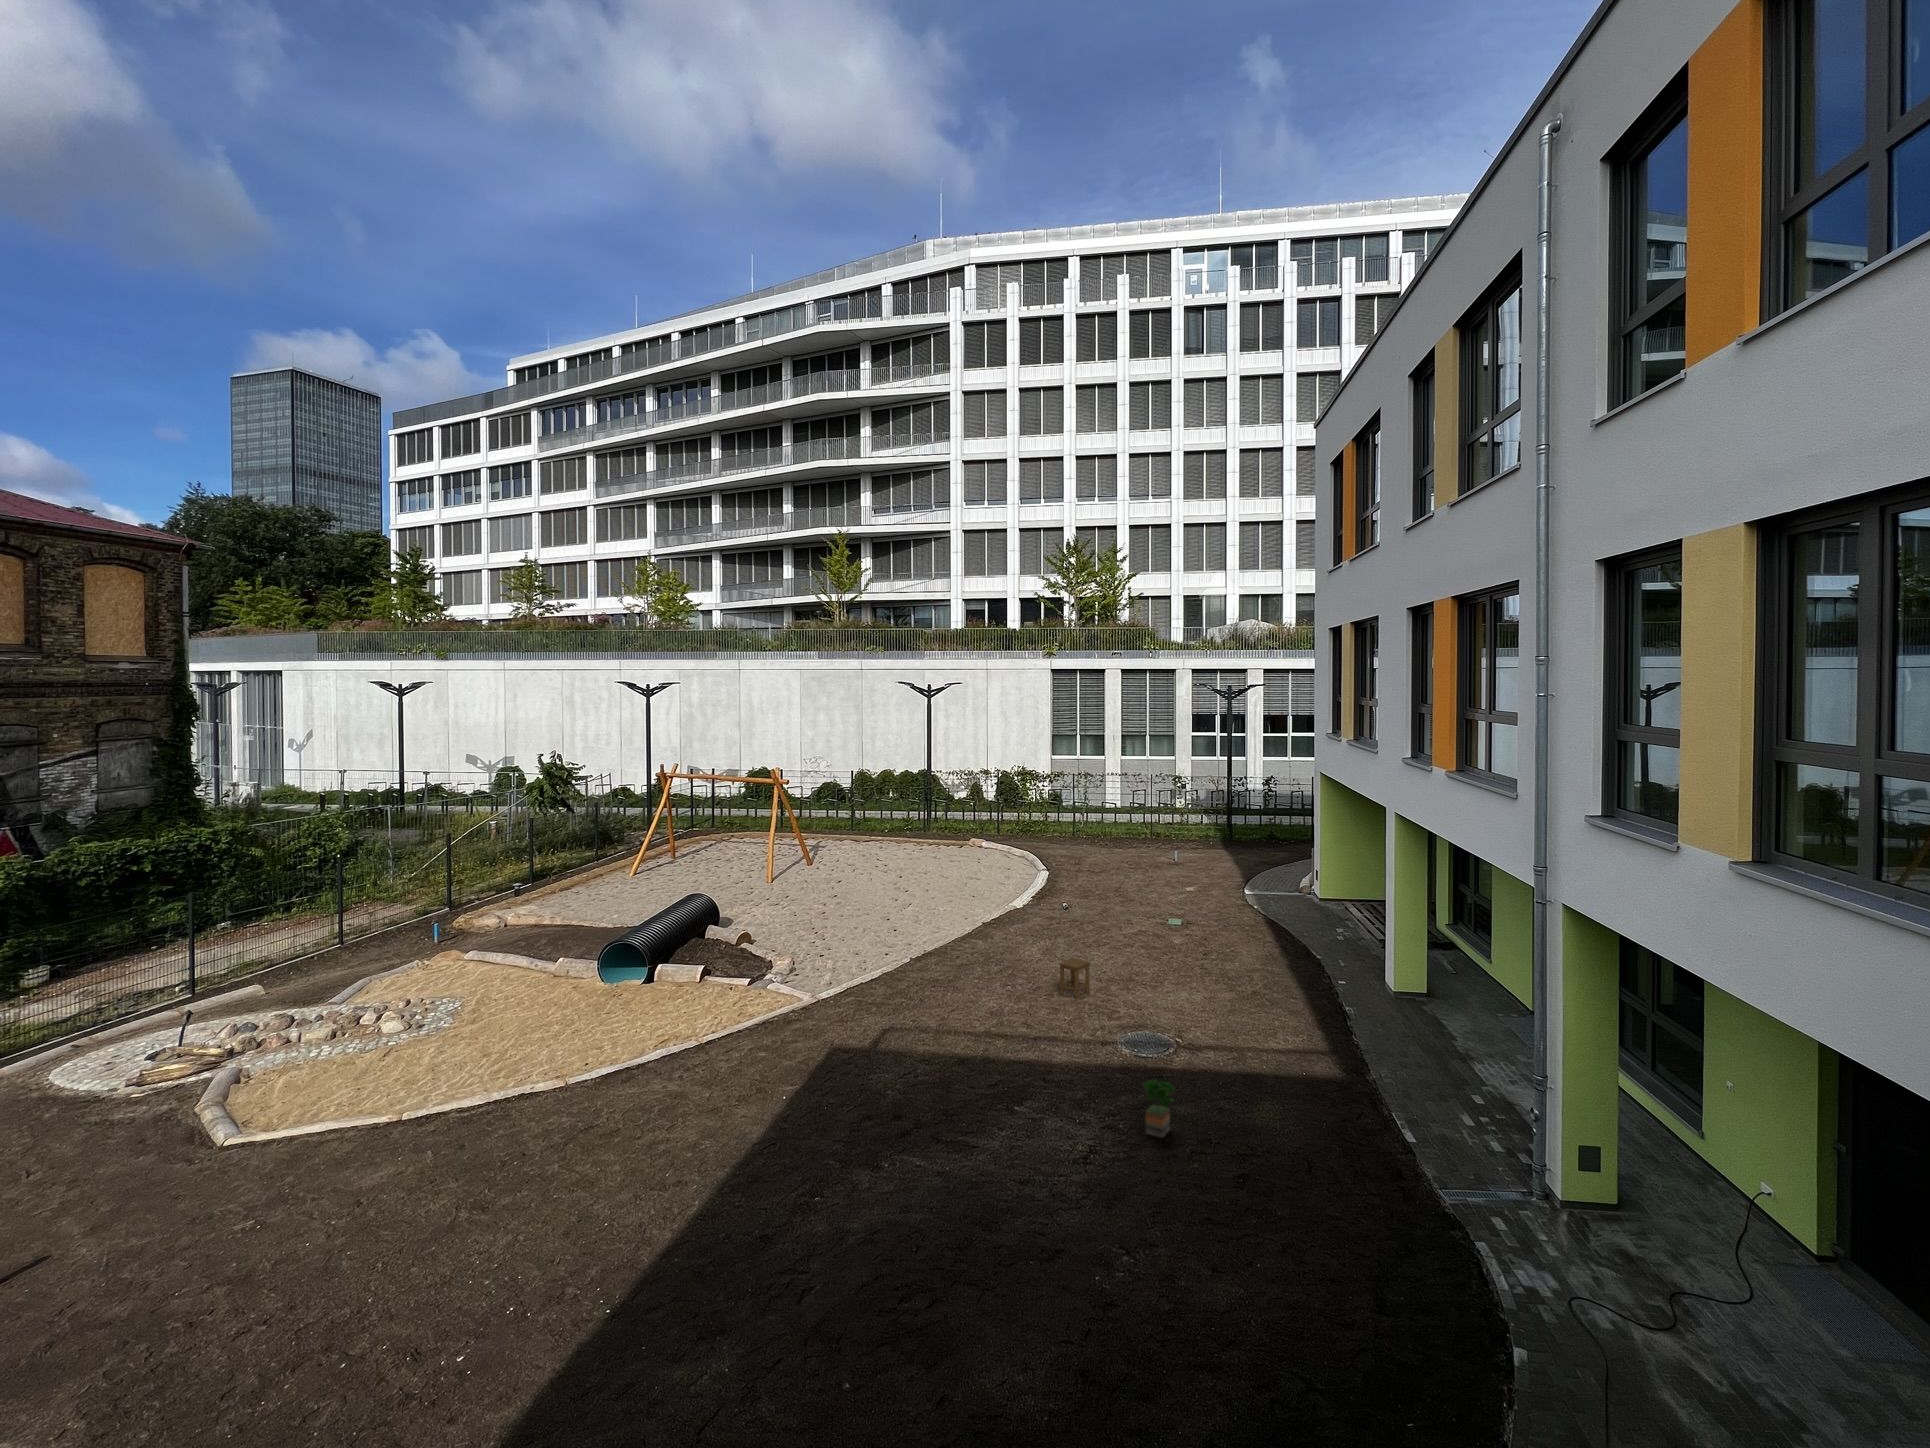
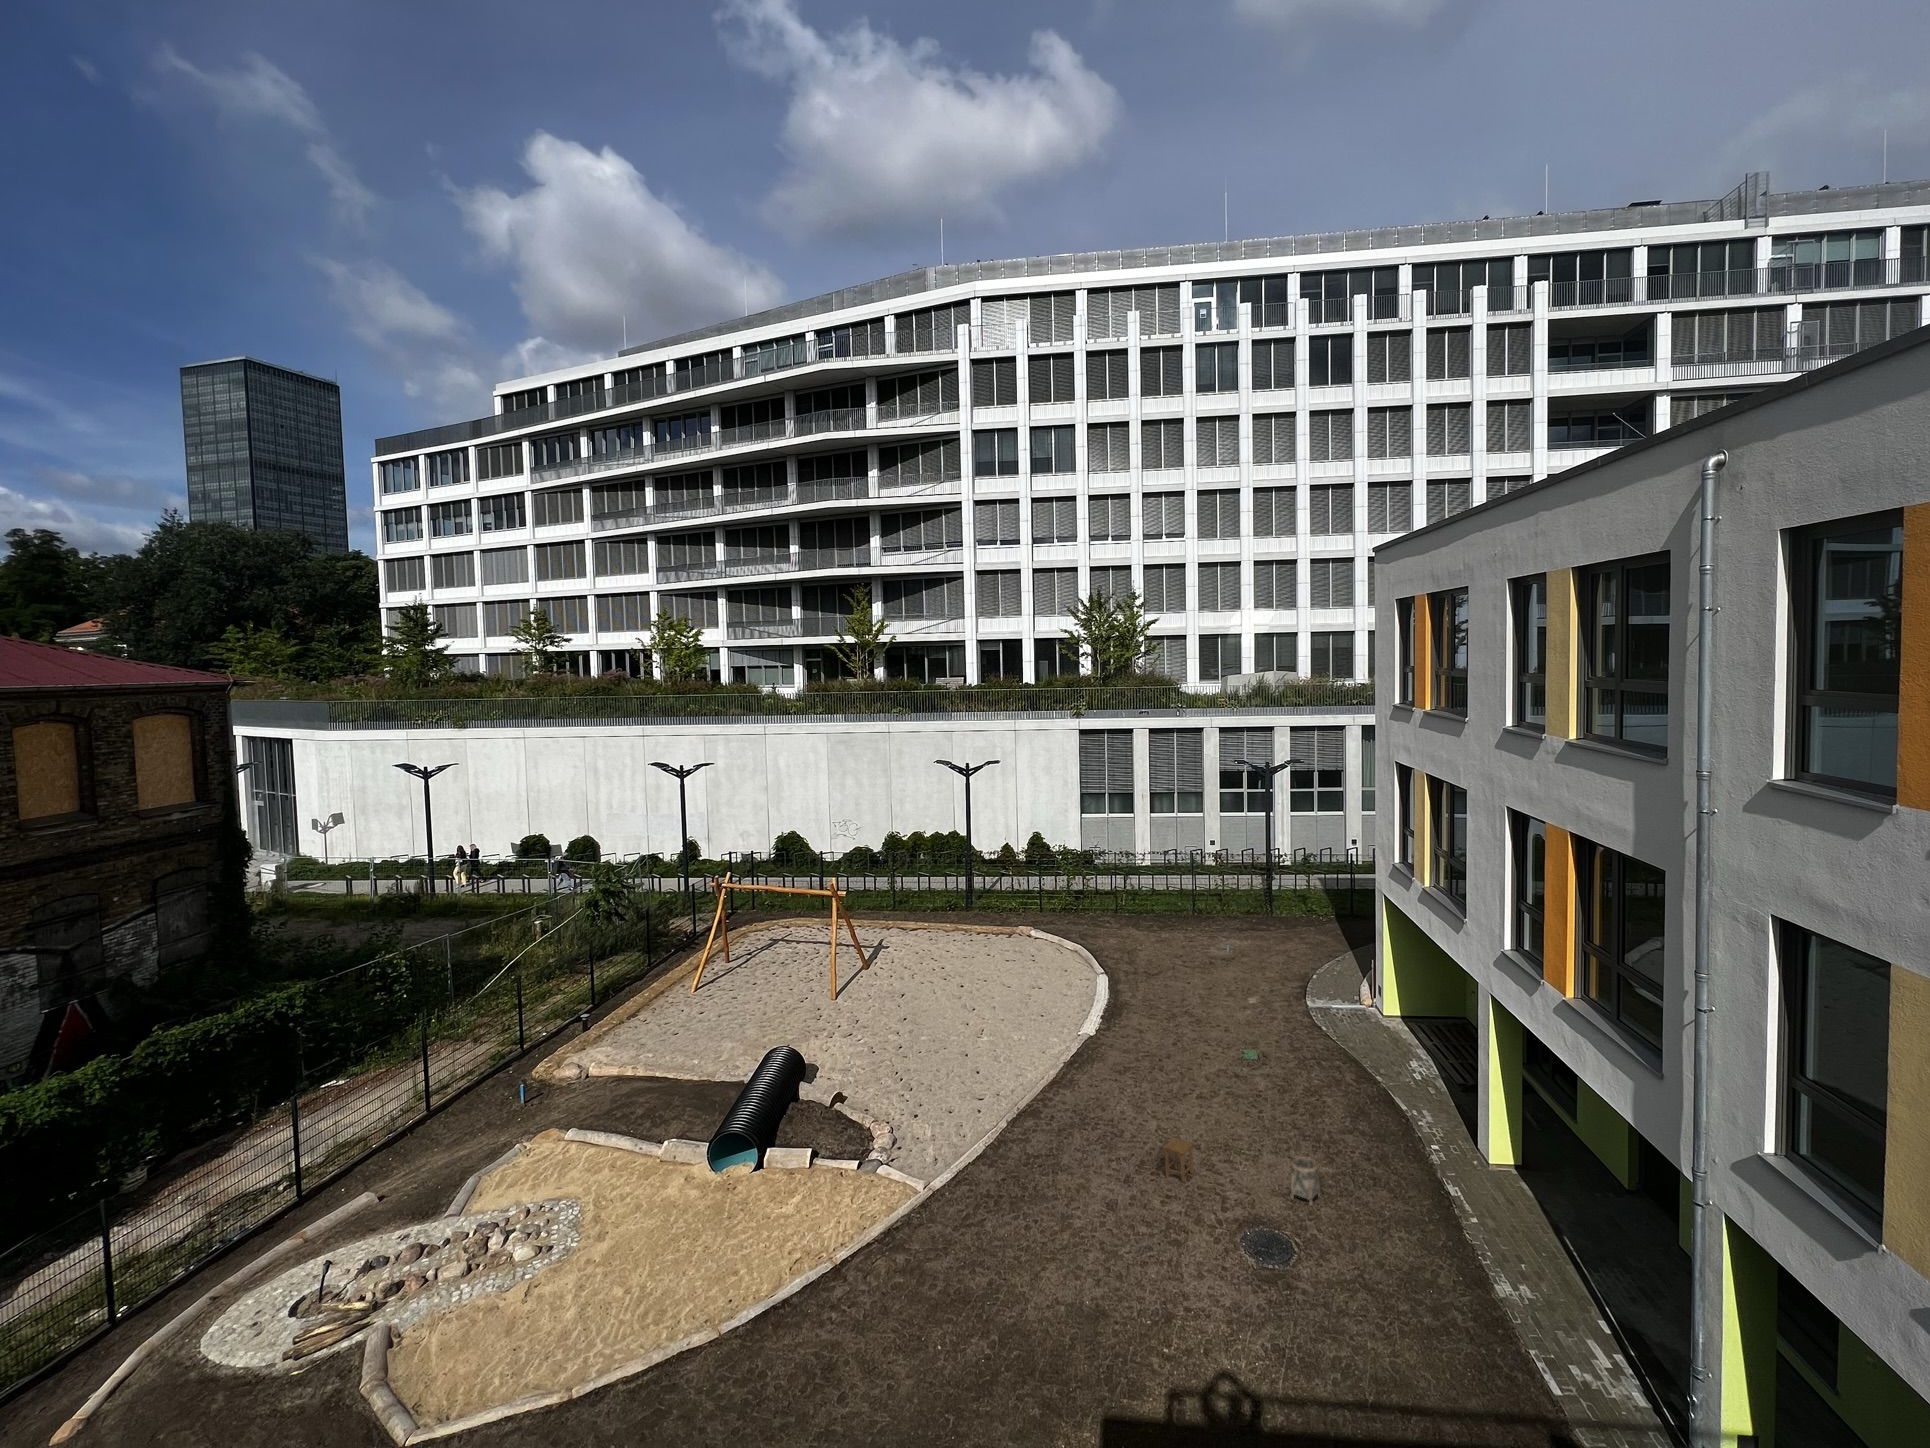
basket: none [1183,970,1215,1016] -> present [1291,1156,1321,1206]
potted tree: present [1144,1080,1175,1138] -> none [1294,1341,1328,1403]

